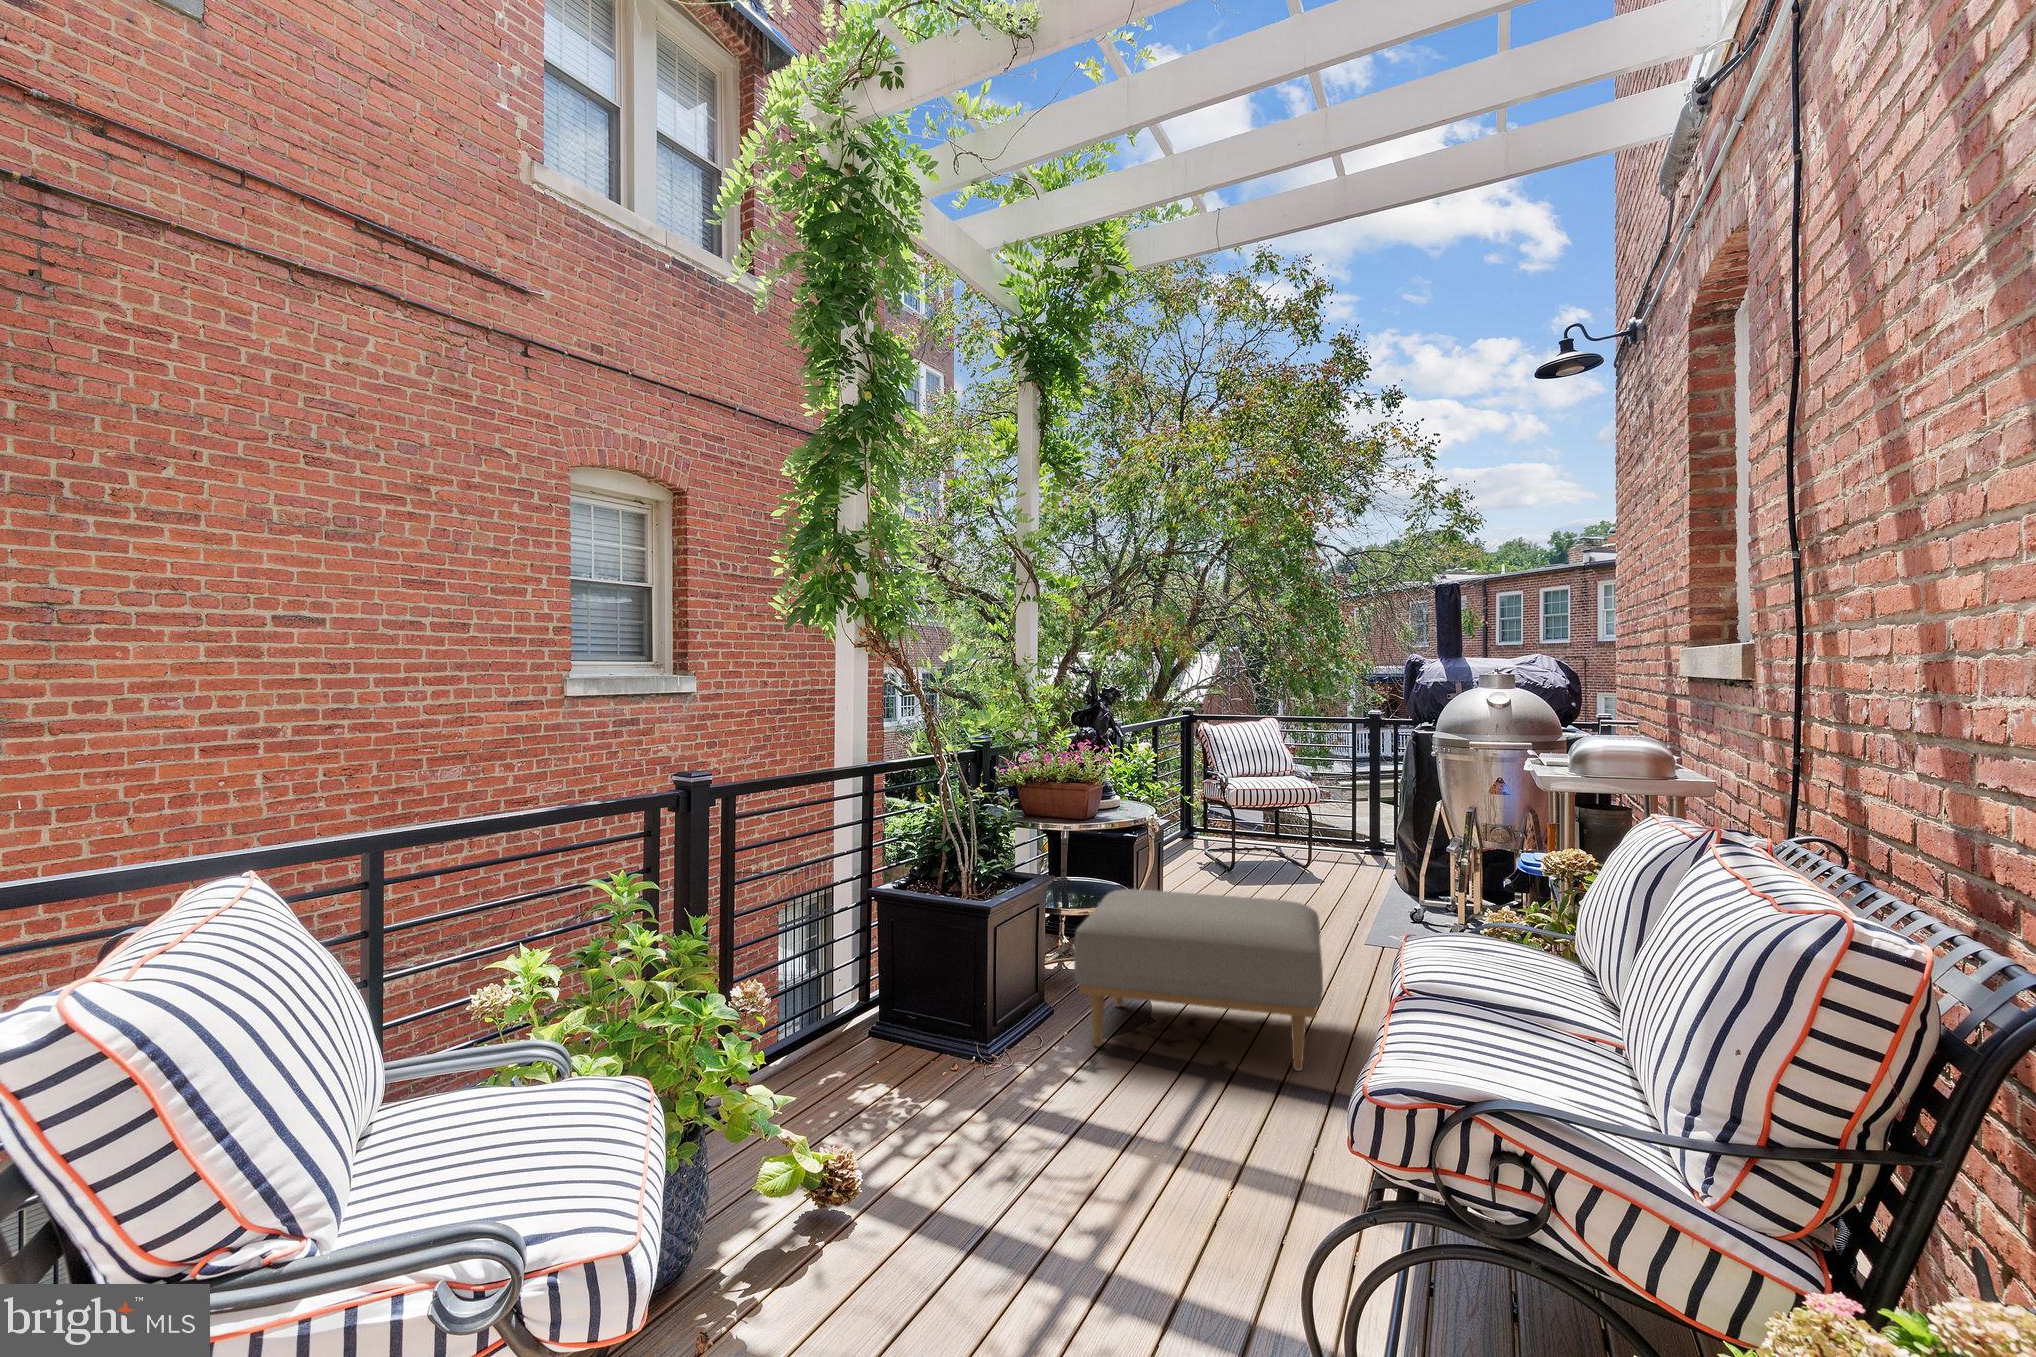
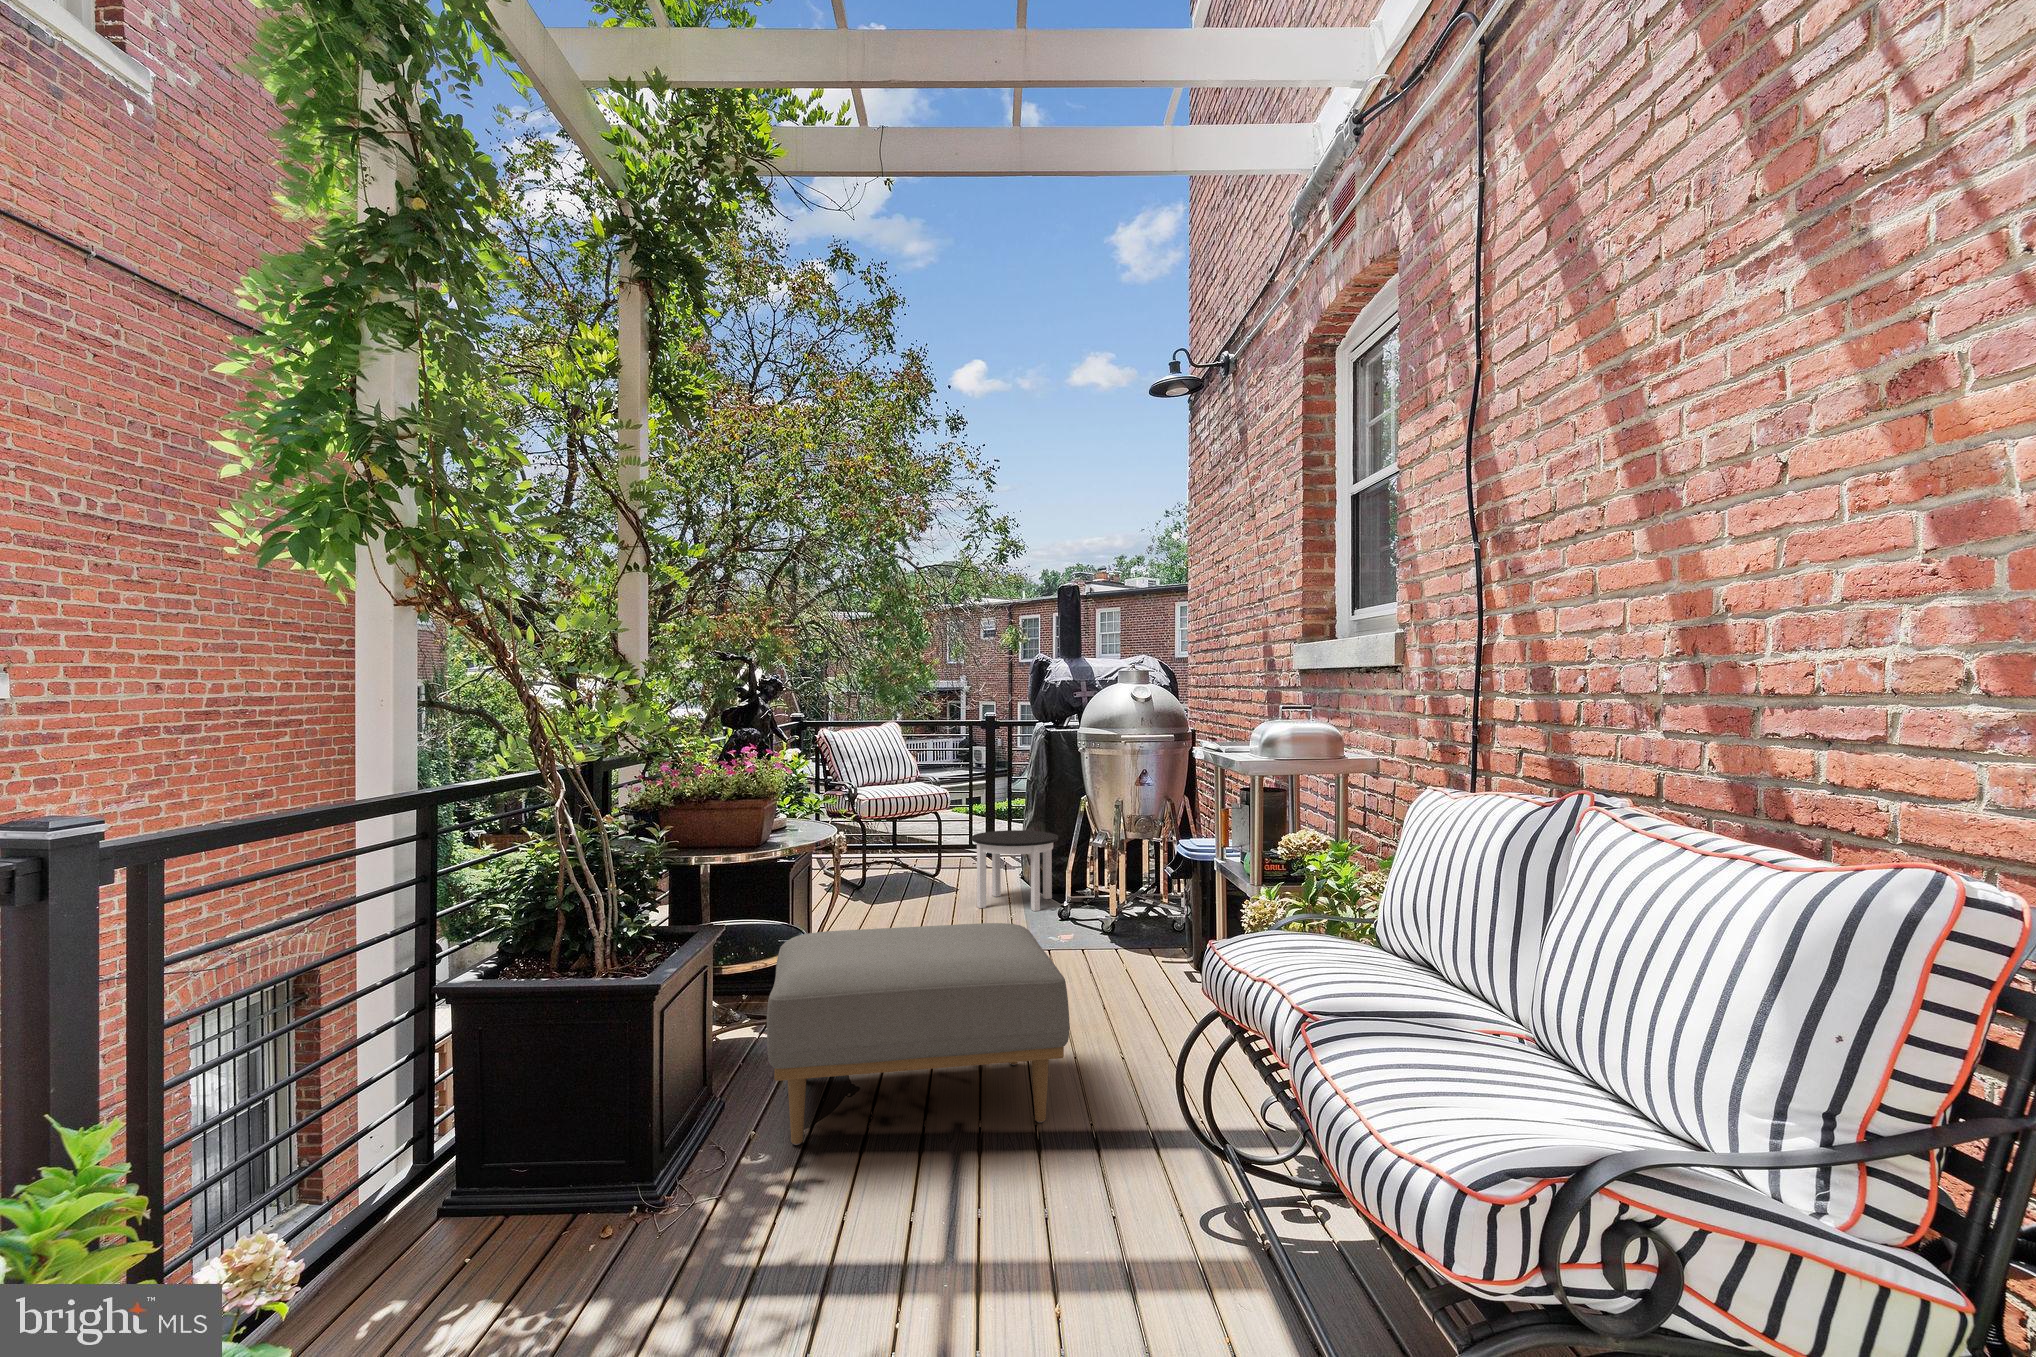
round table: none [1329,827,1419,907] -> present [972,830,1058,911]

